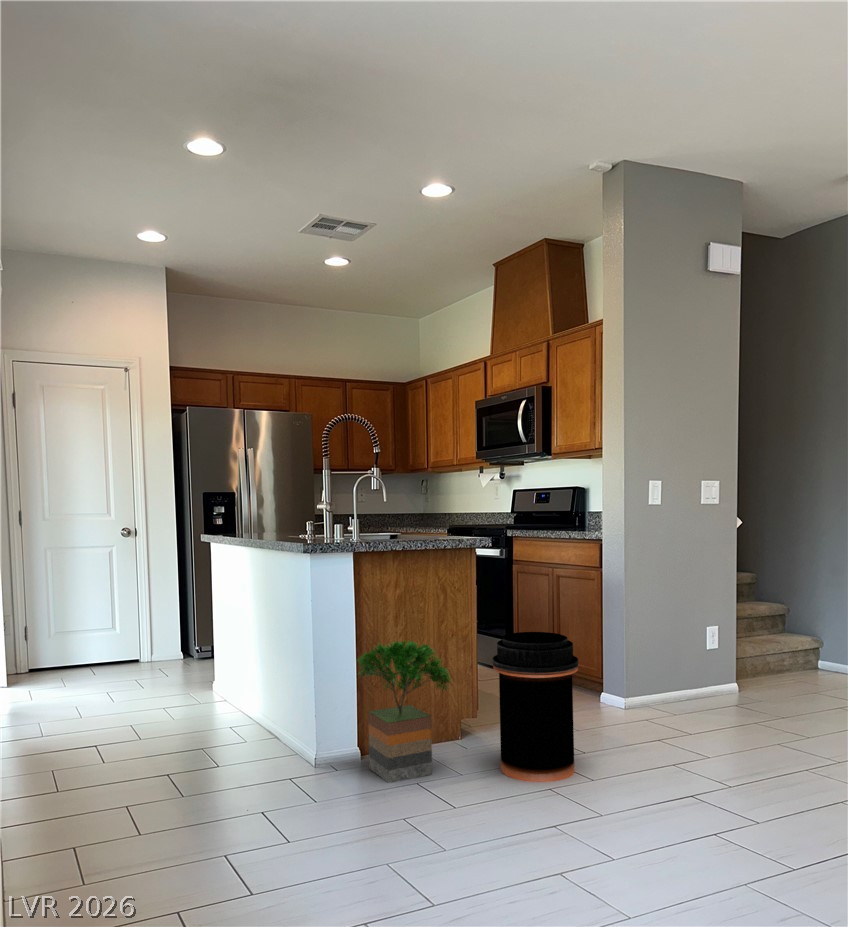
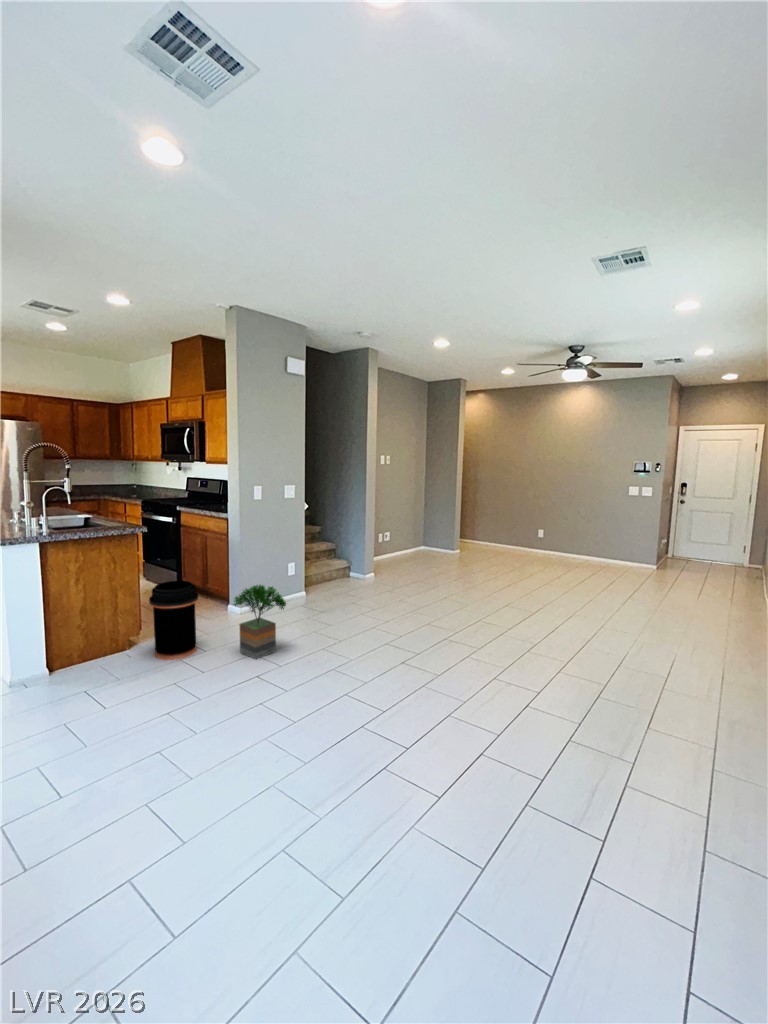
potted tree: present [358,640,451,783] -> present [234,585,286,659]

